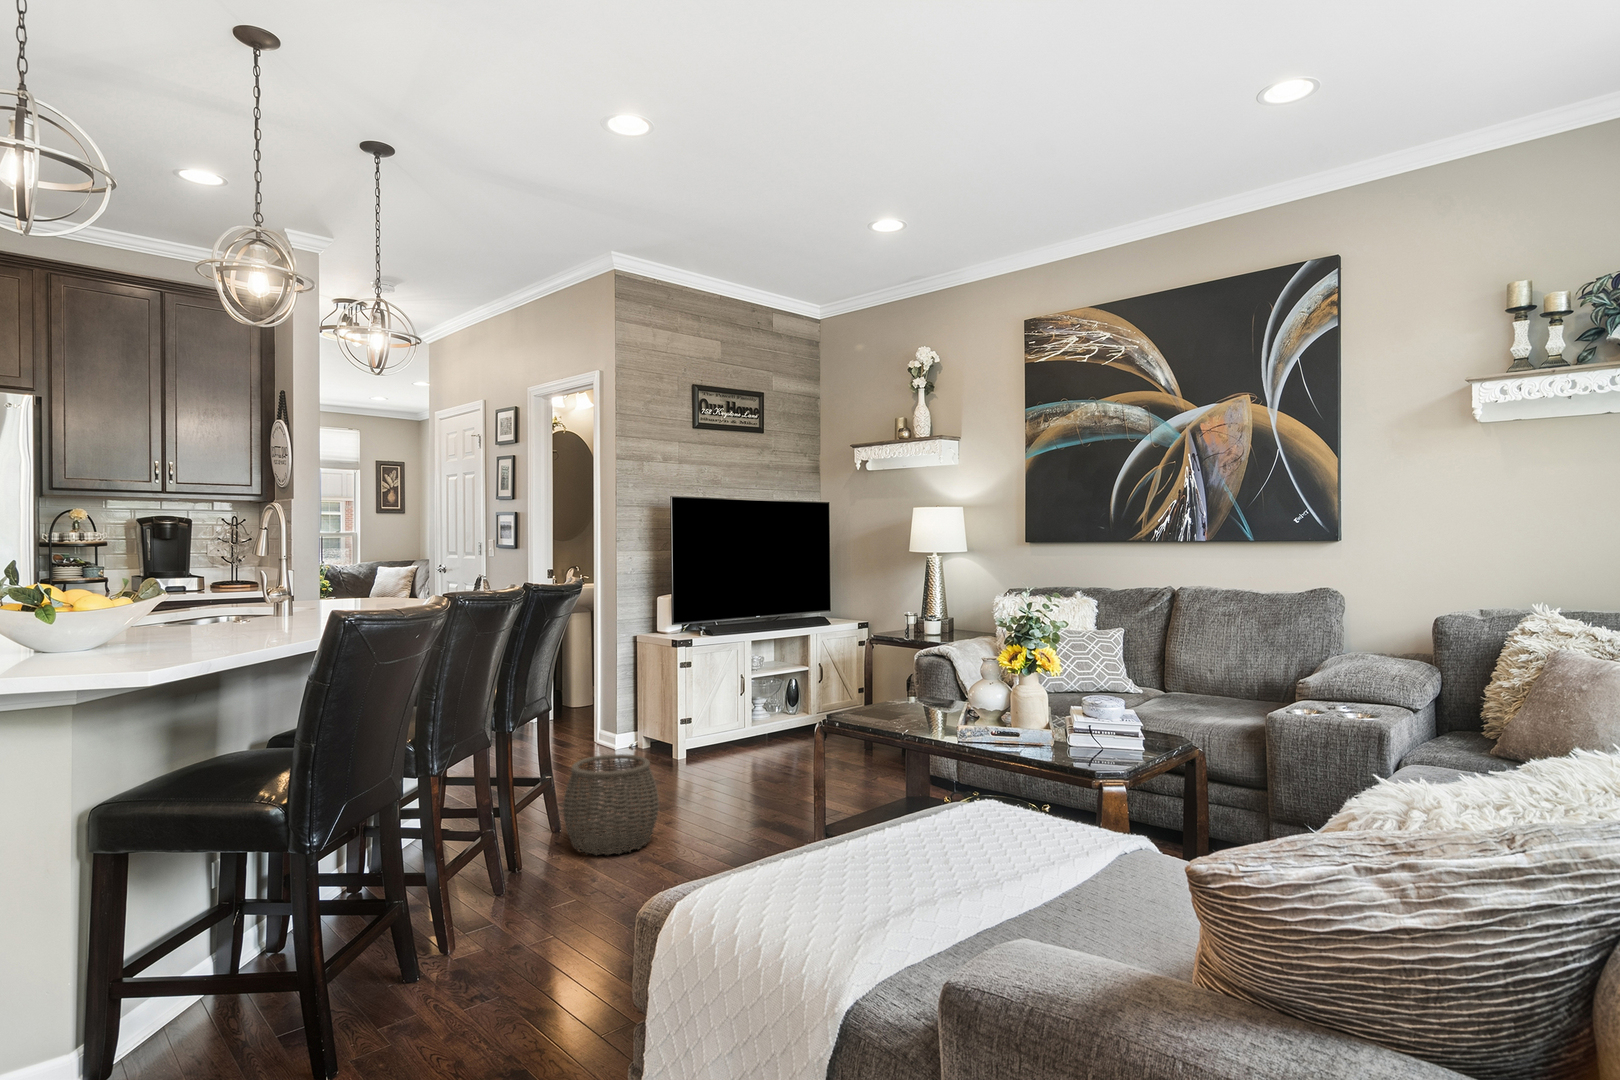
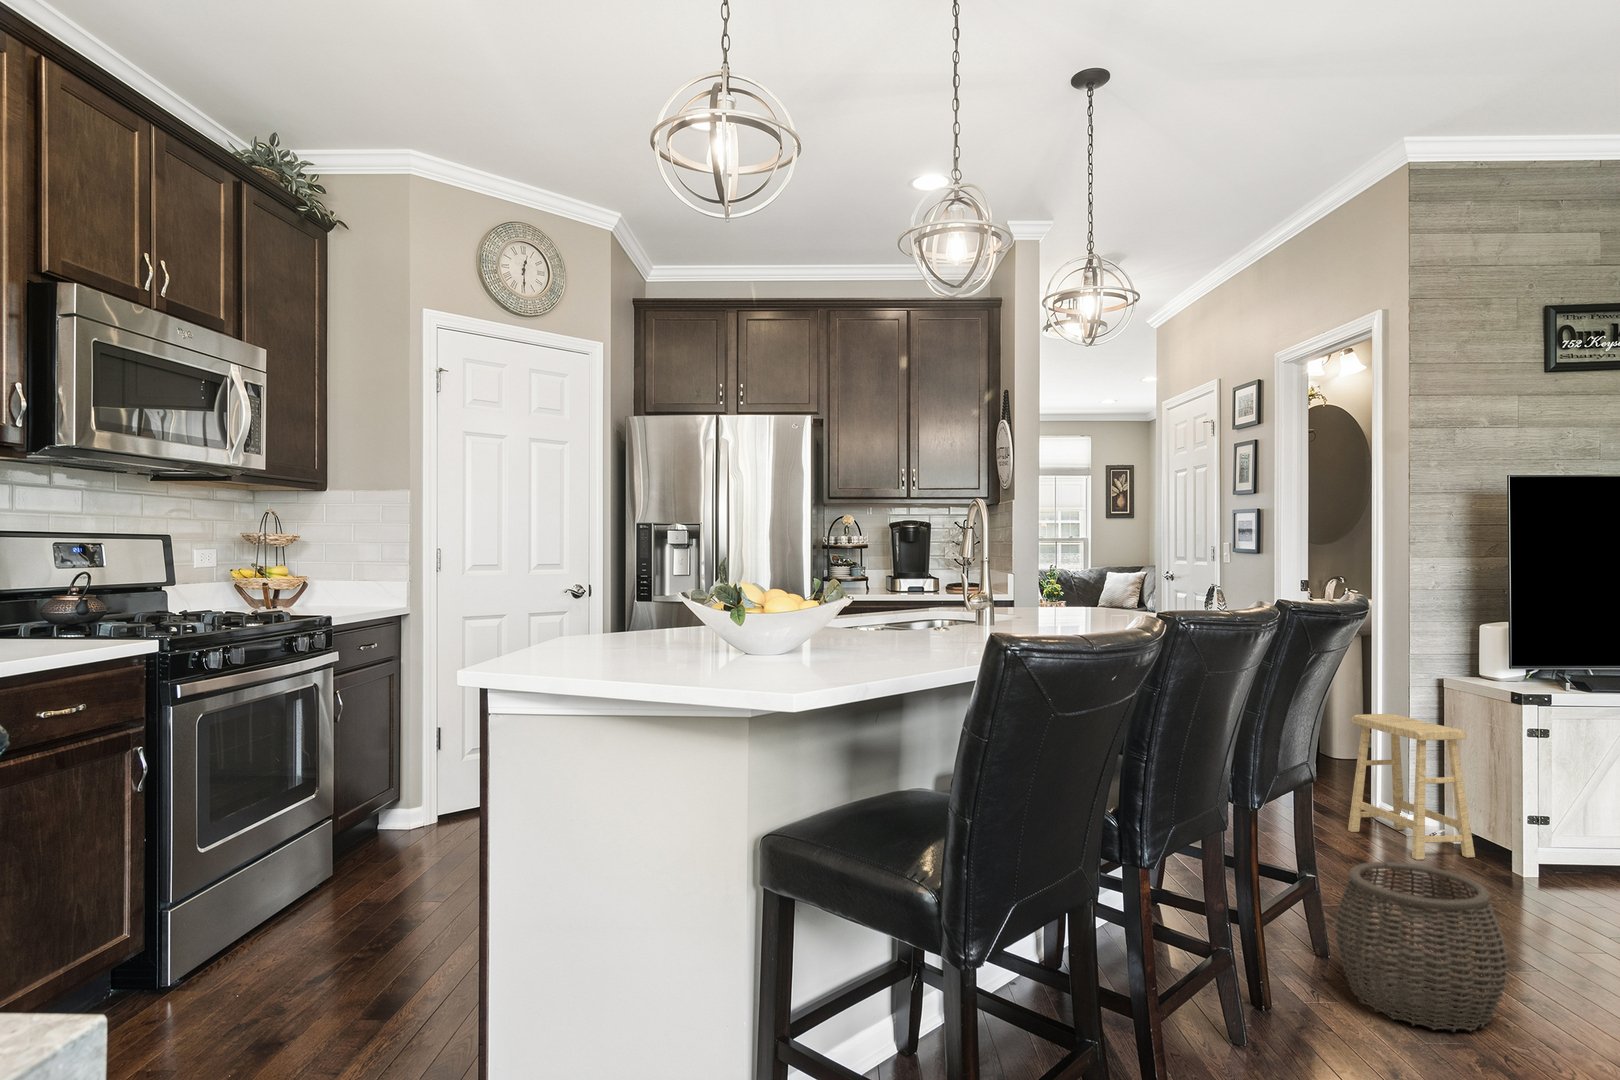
footstool: none [576,664,653,763] -> present [1348,714,1475,860]

